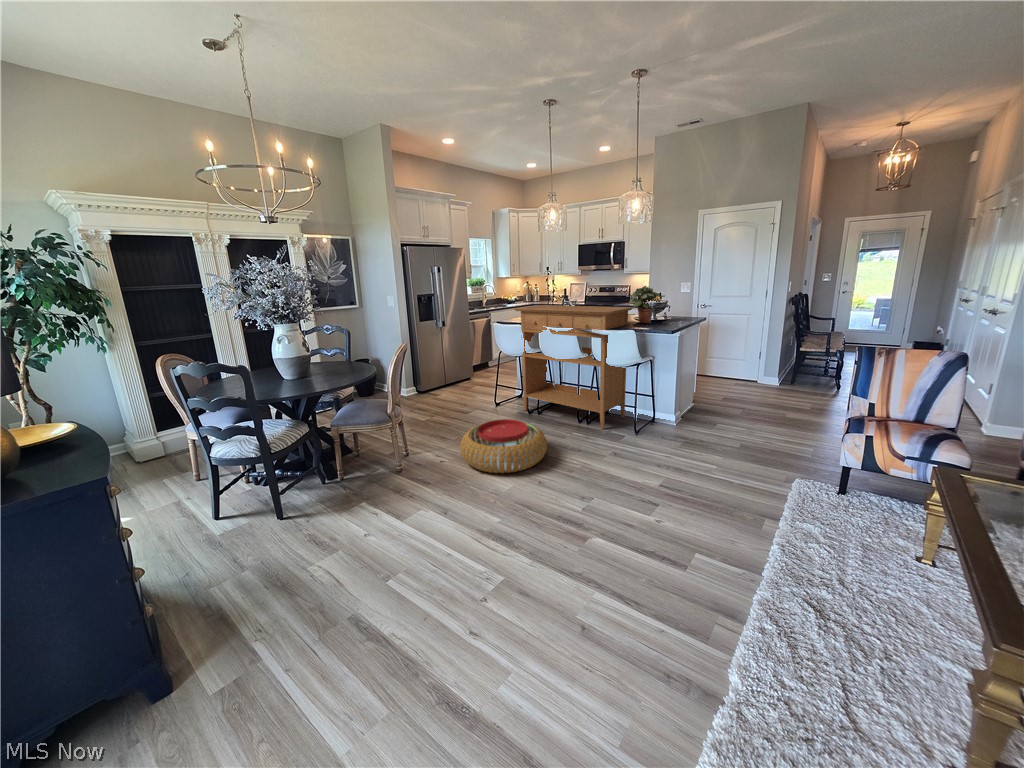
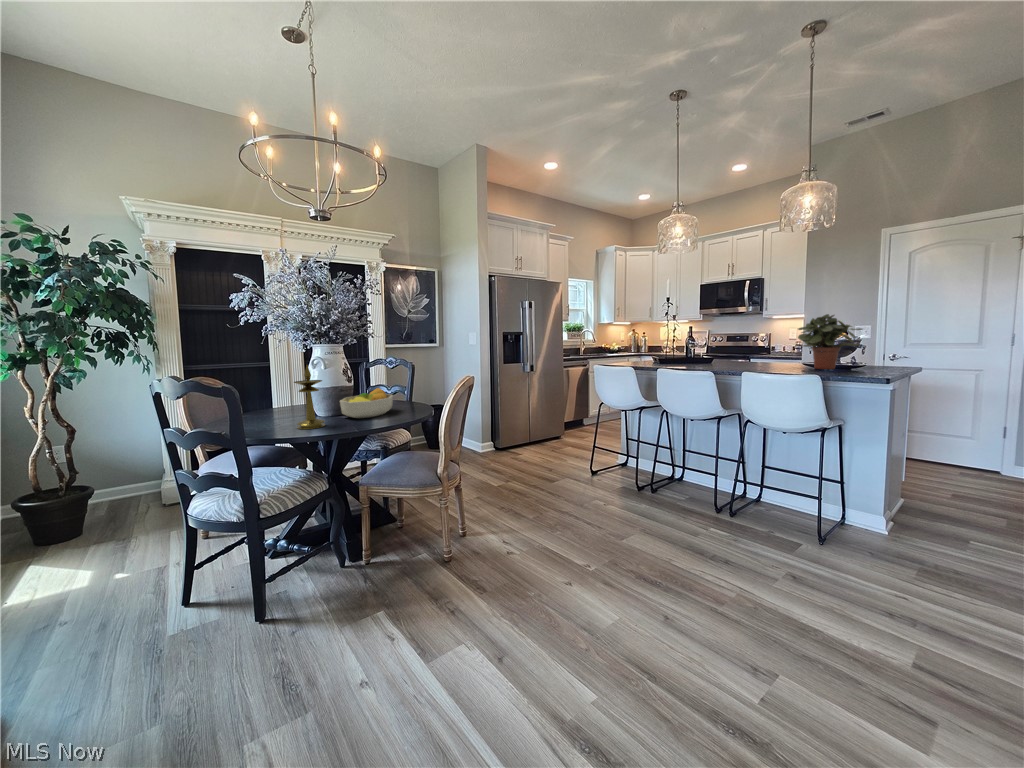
console table: present [514,305,633,430] -> none [622,345,809,528]
candlestick: none [275,344,302,390] -> present [294,365,325,429]
fruit bowl: none [307,355,344,379] -> present [340,388,393,418]
pouf: present [460,419,547,473] -> none [537,497,675,590]

